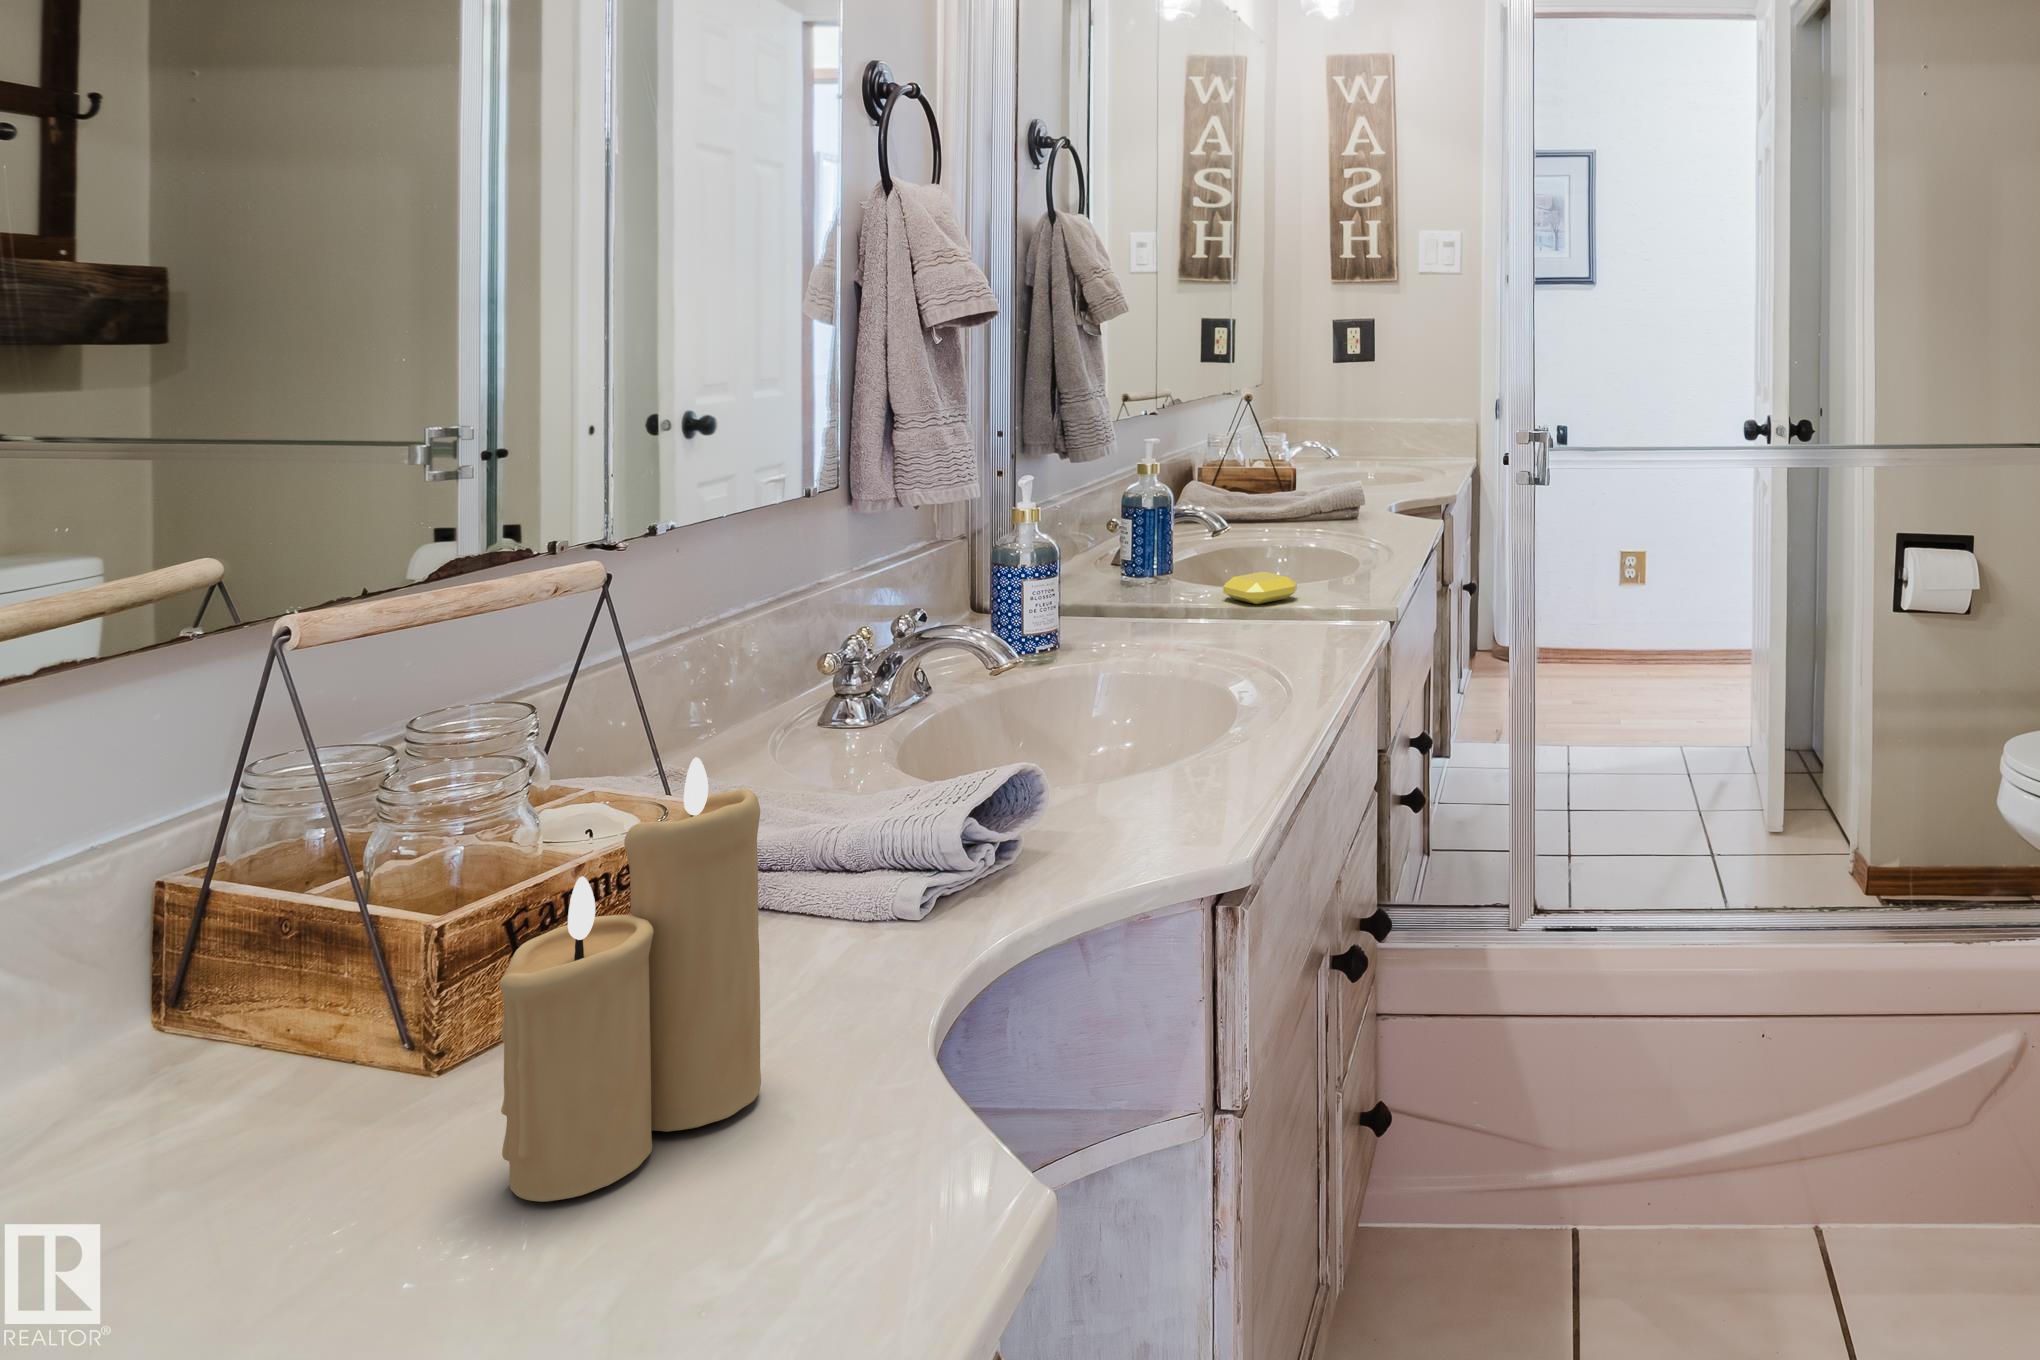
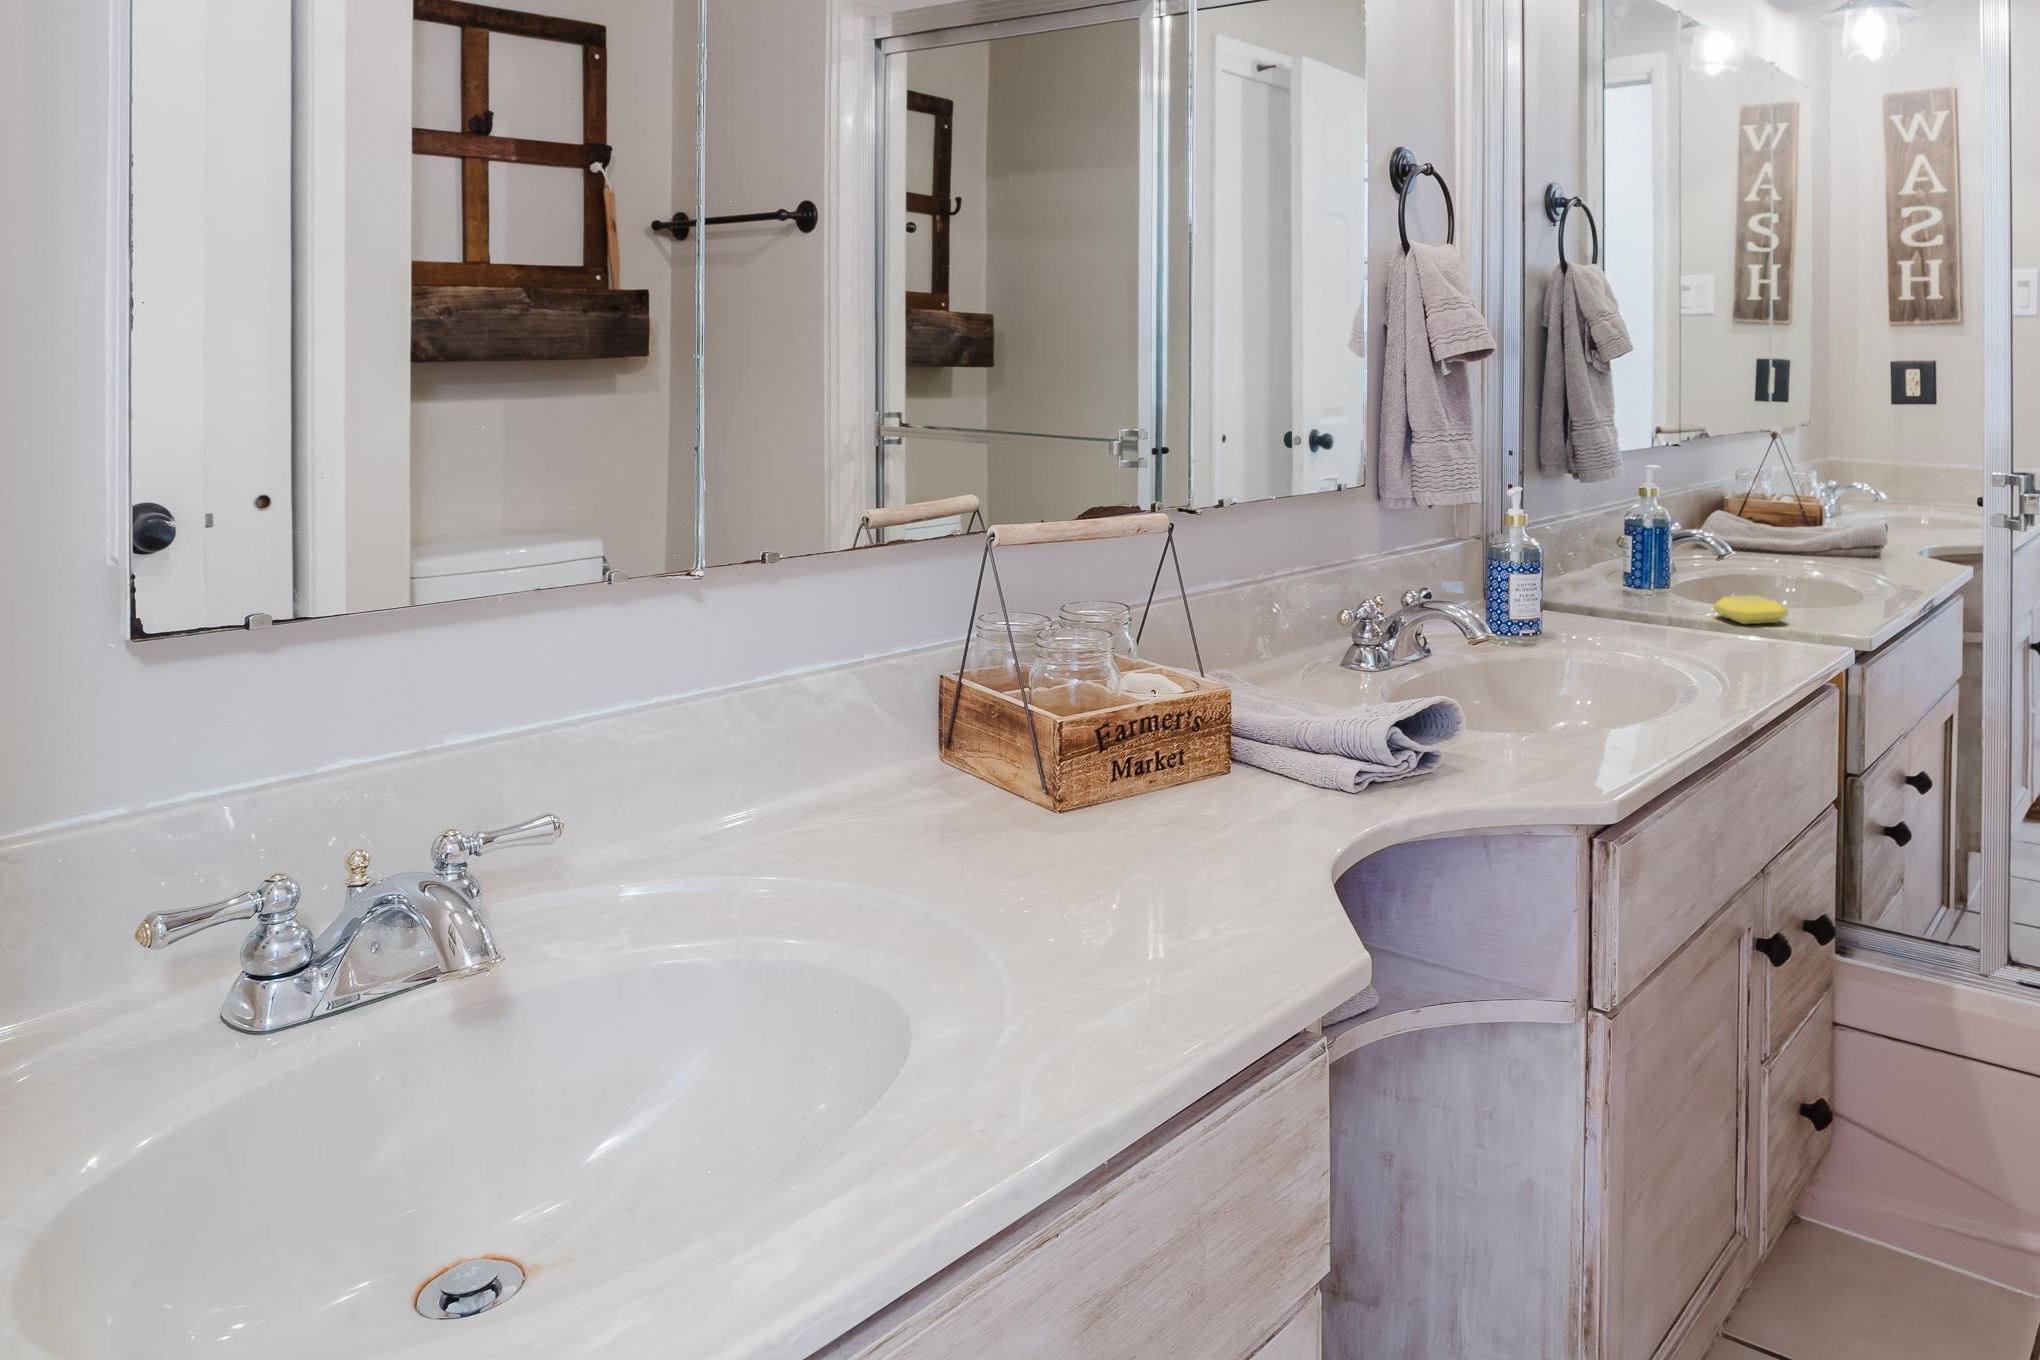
candle: present [499,757,761,1202] -> none [1068,631,1215,886]

